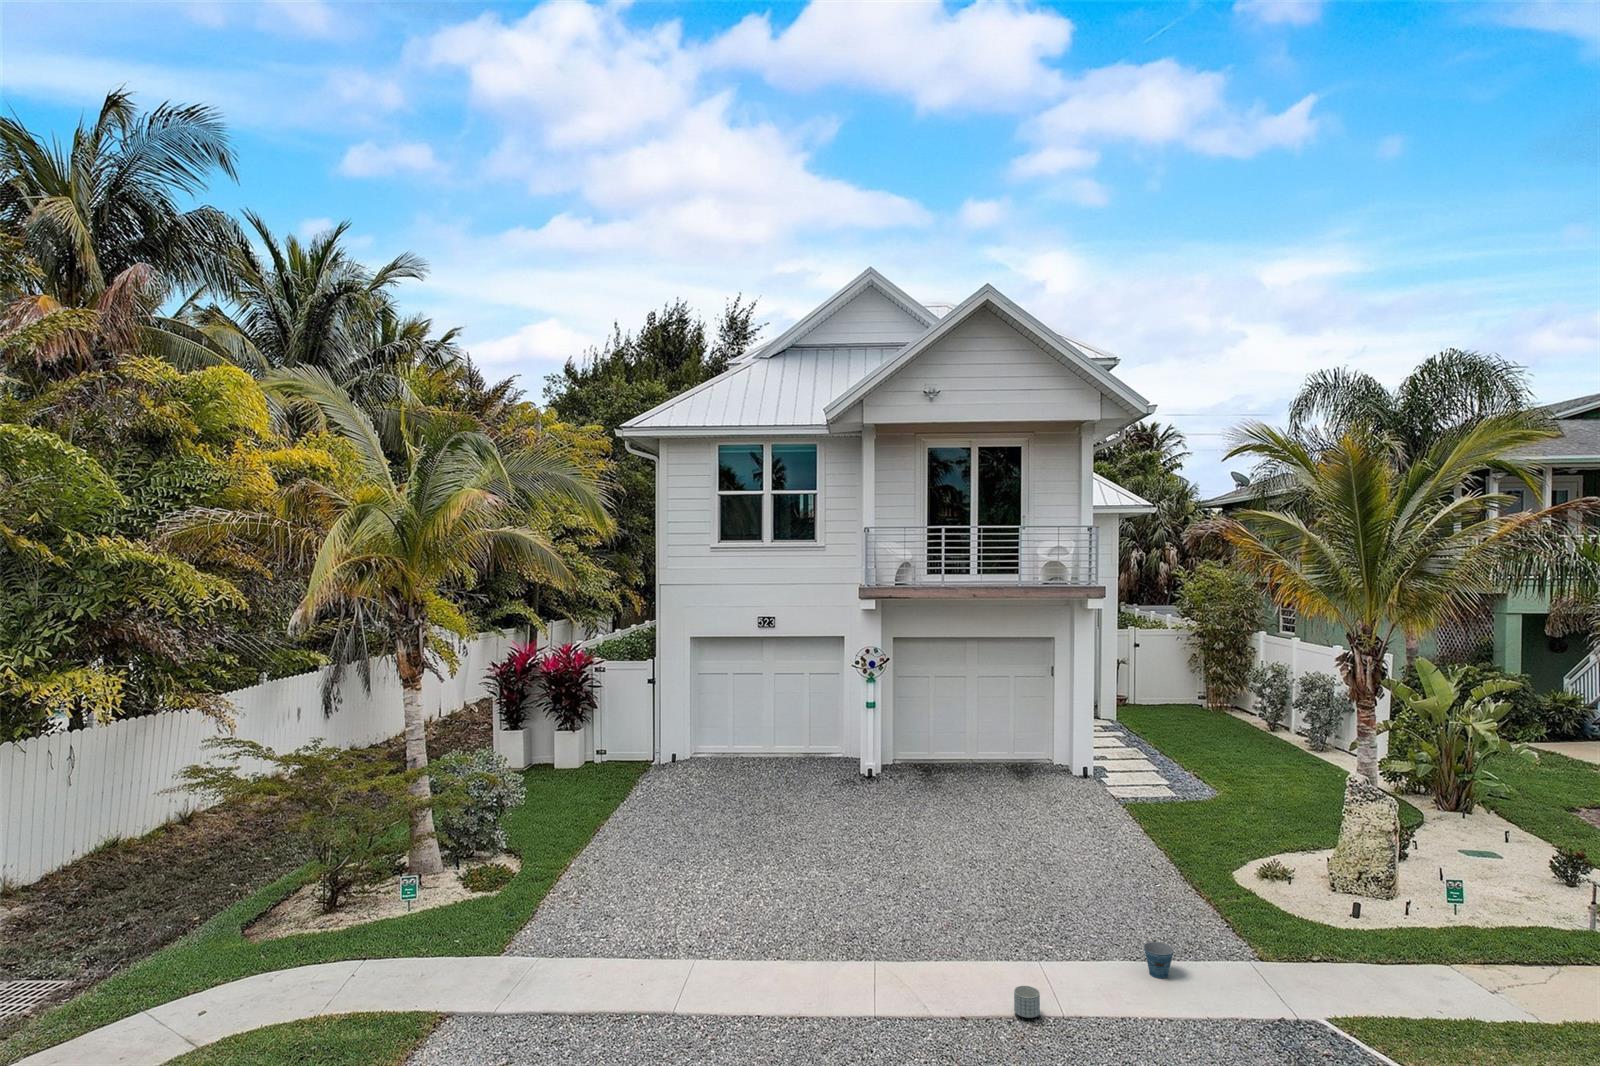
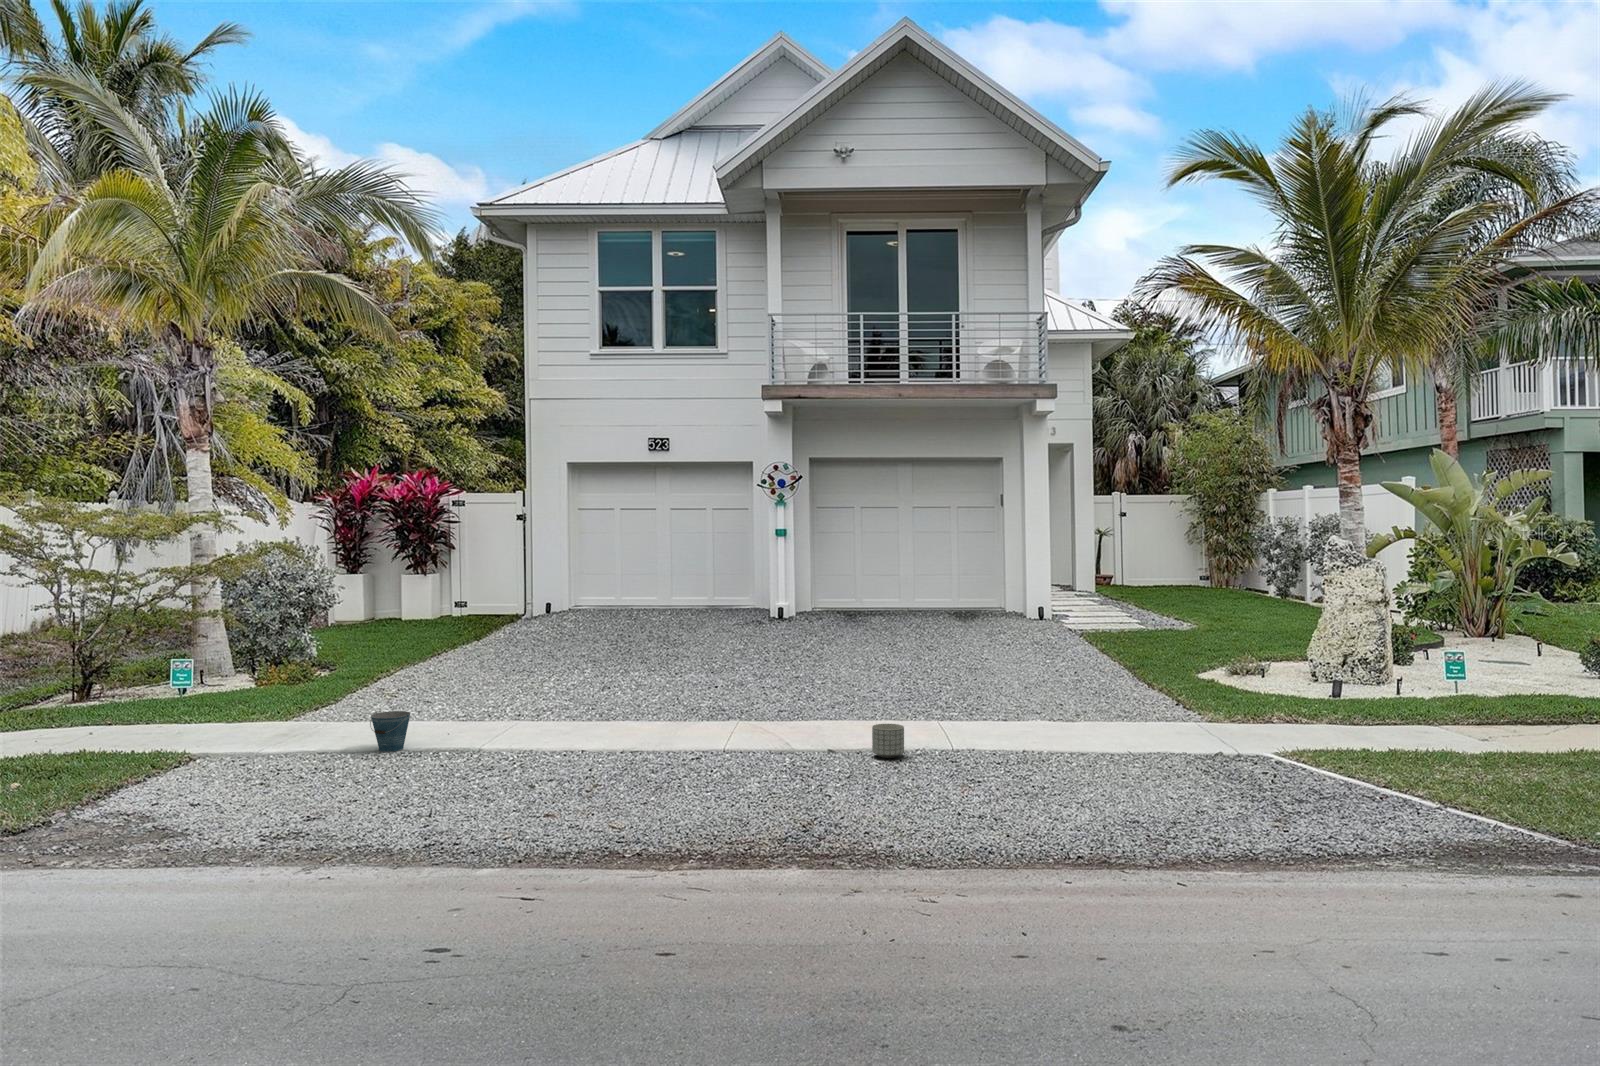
bucket: present [1143,942,1174,979] -> present [370,711,410,752]

